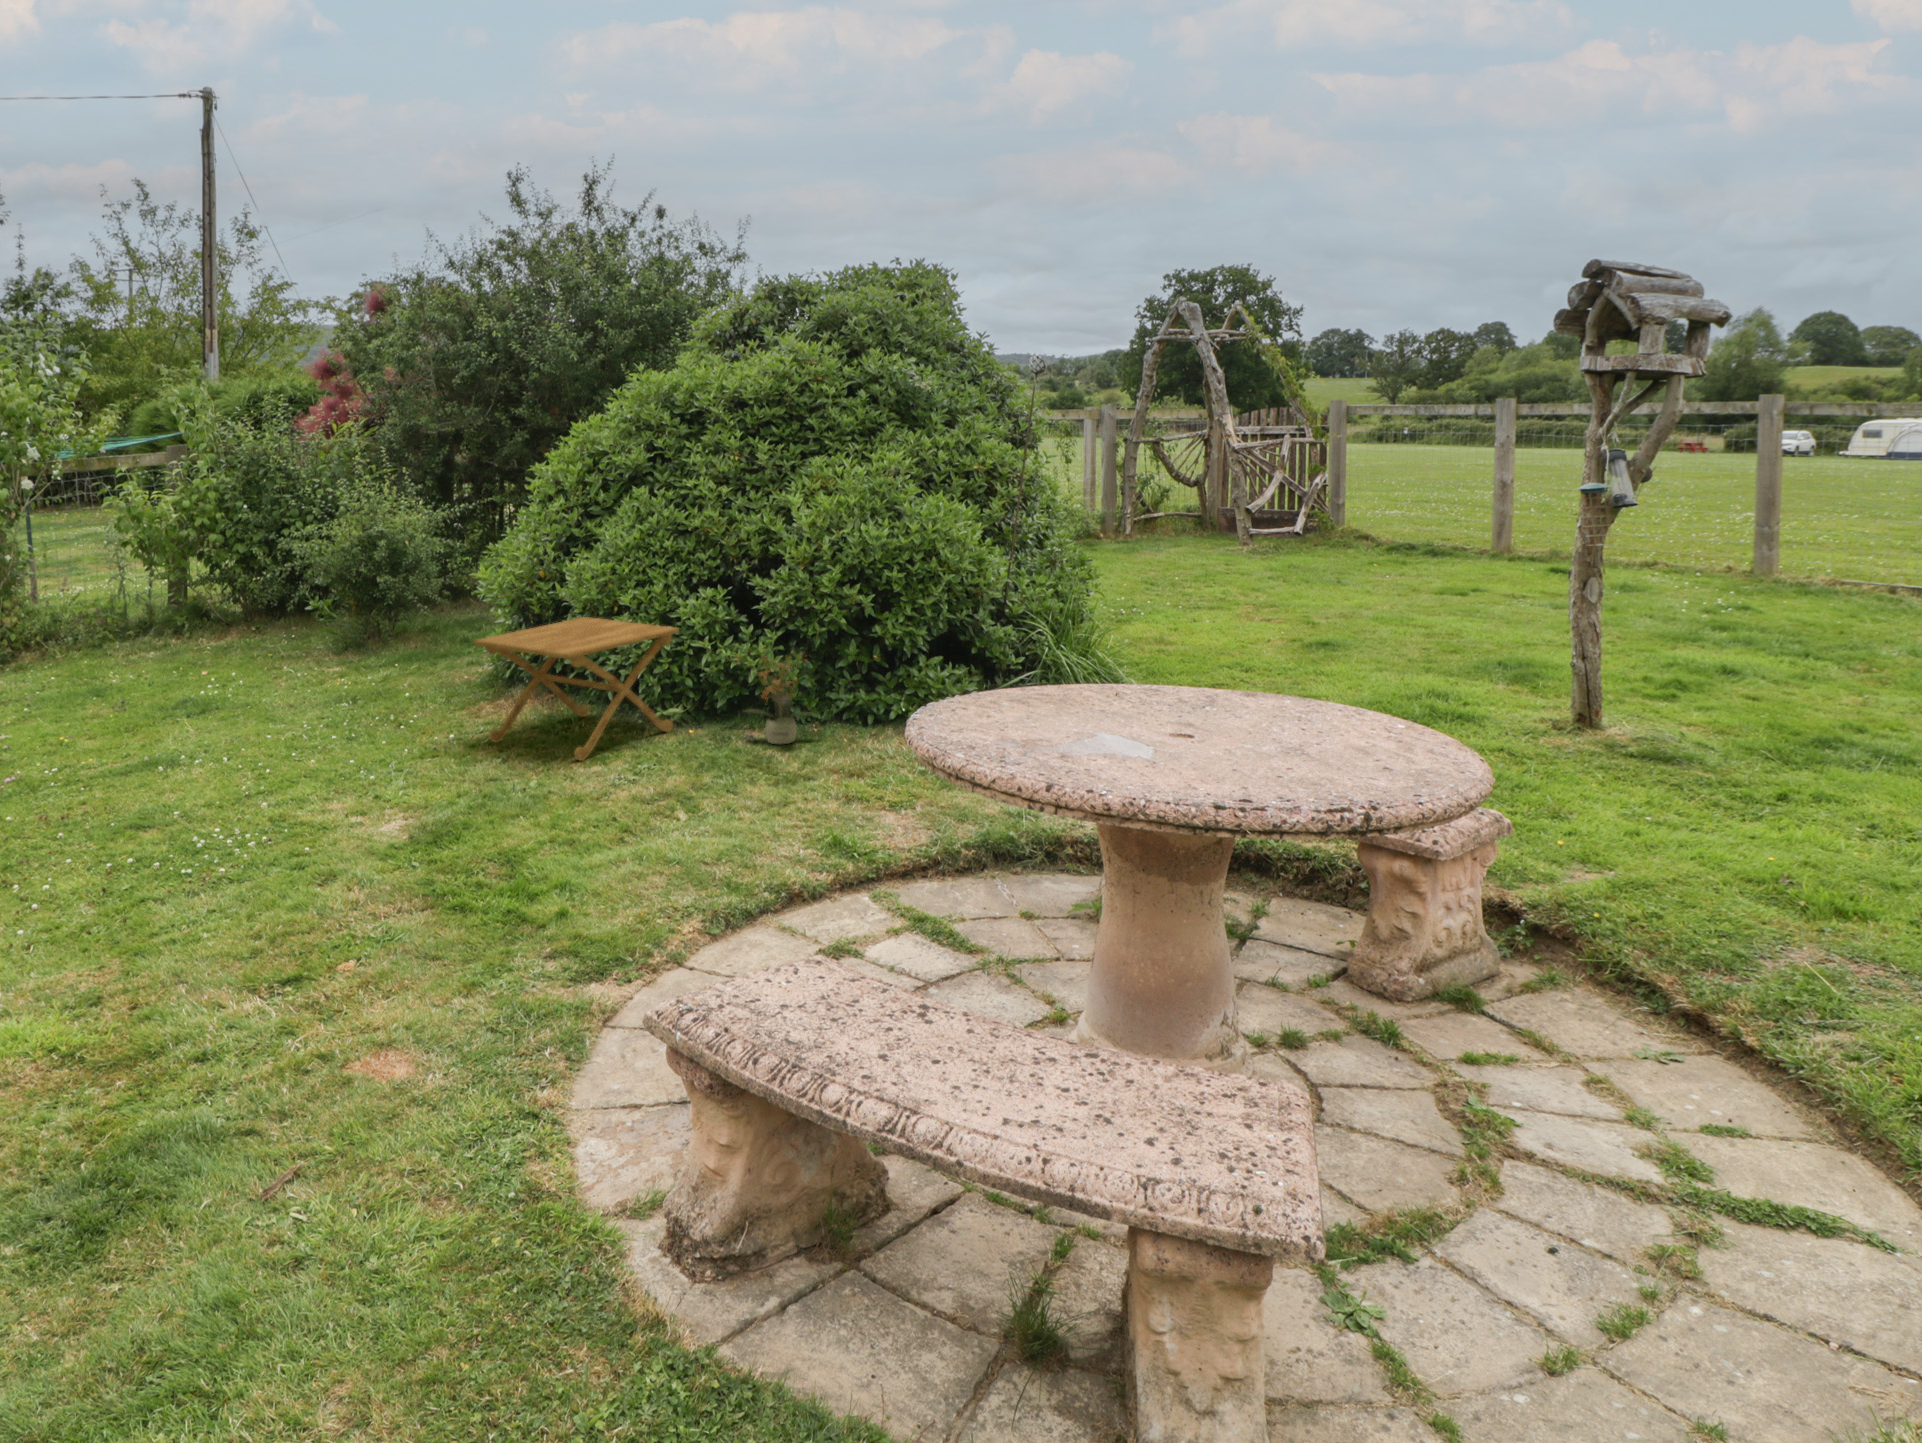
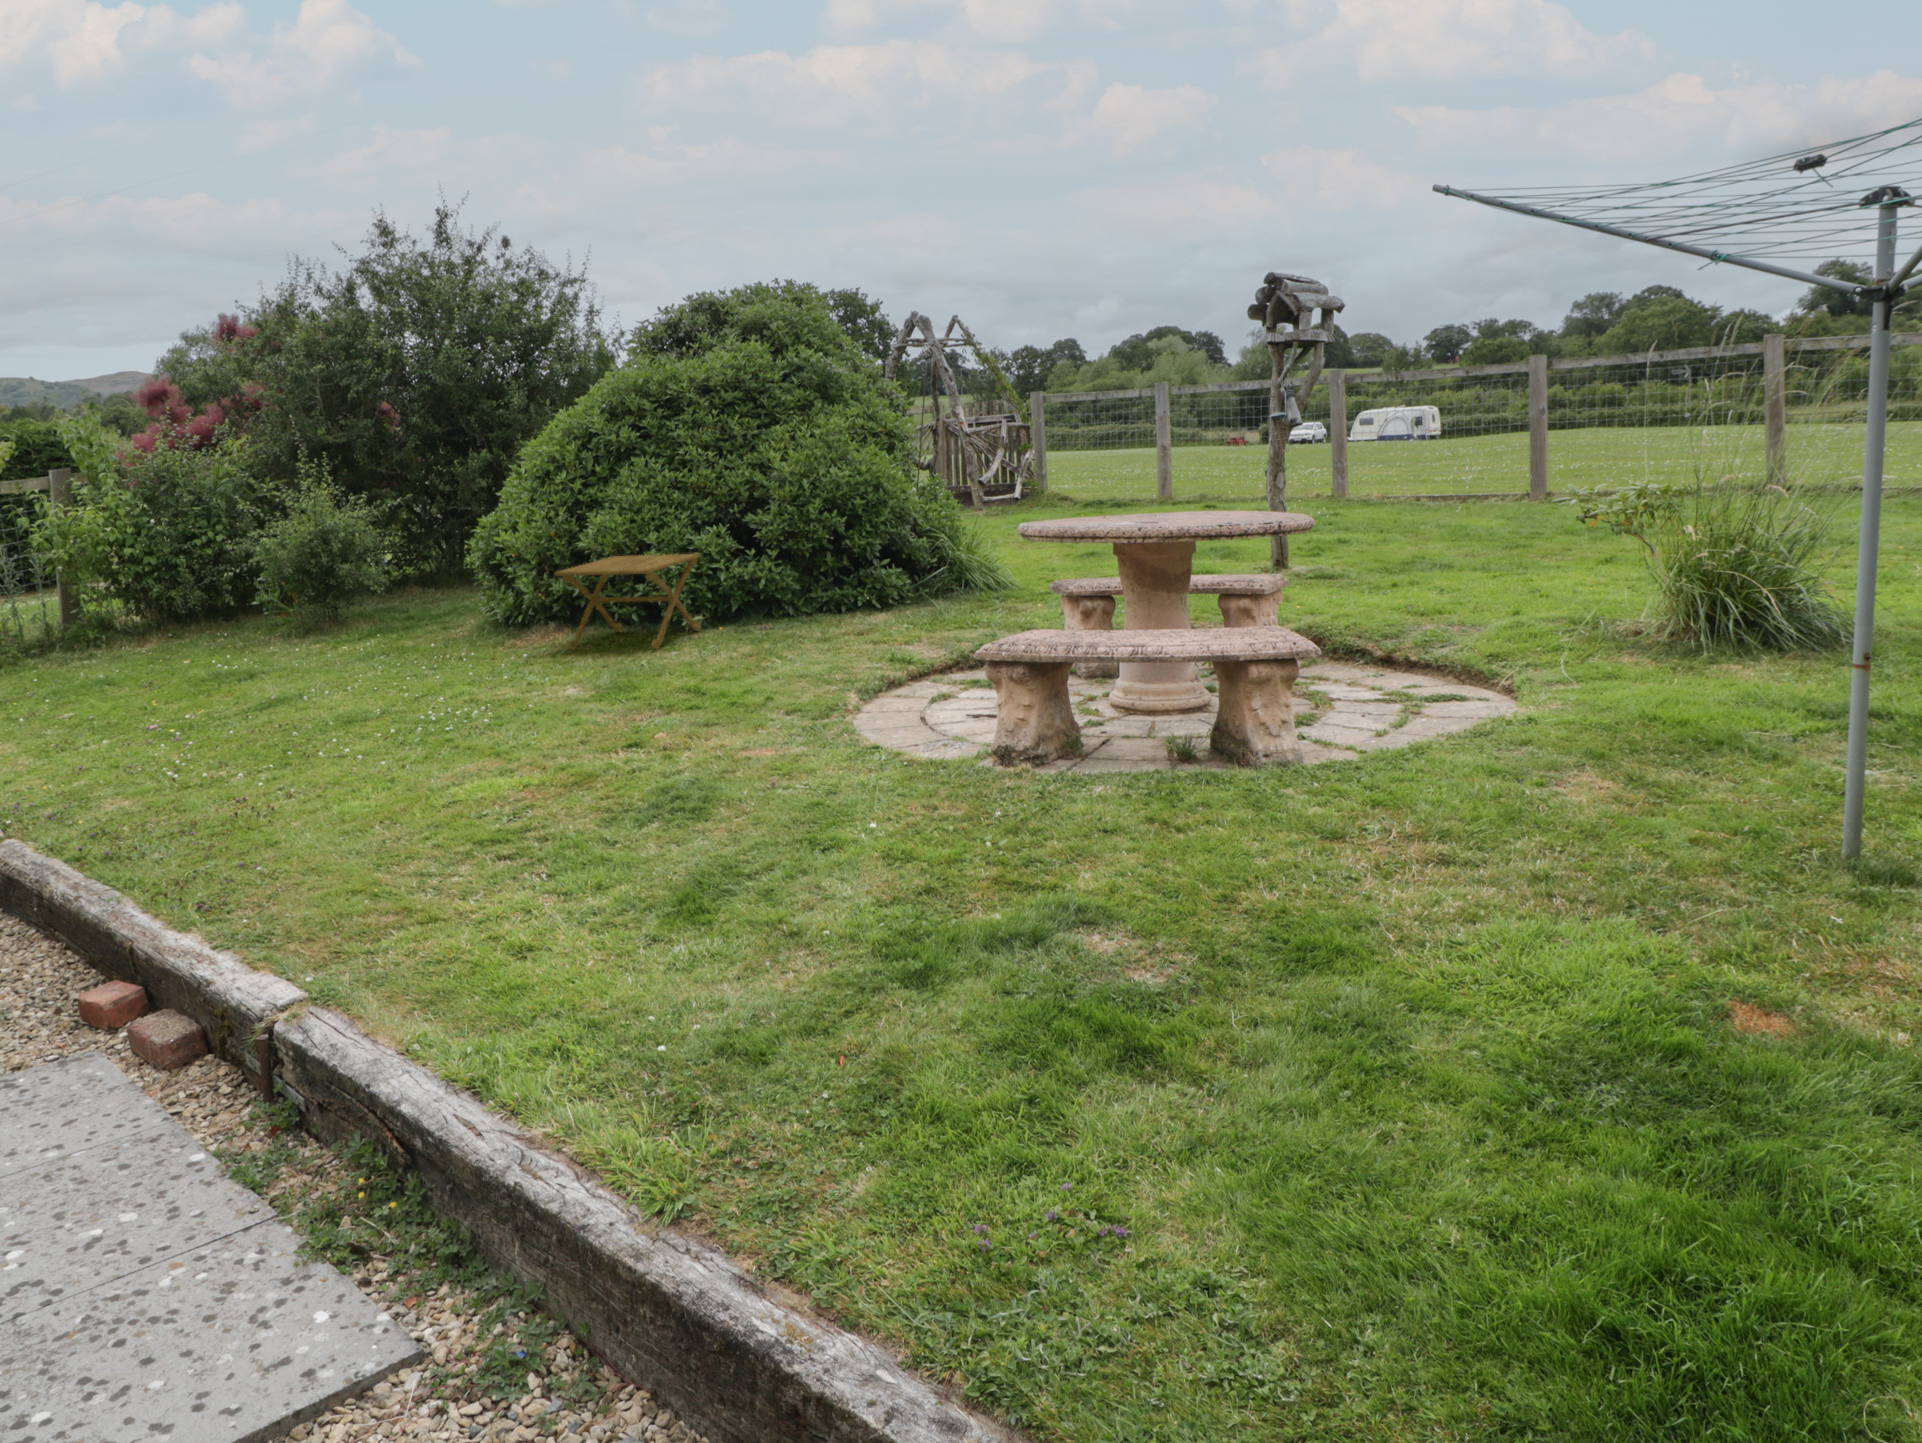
potted plant: present [739,649,813,744] -> none [754,559,814,626]

